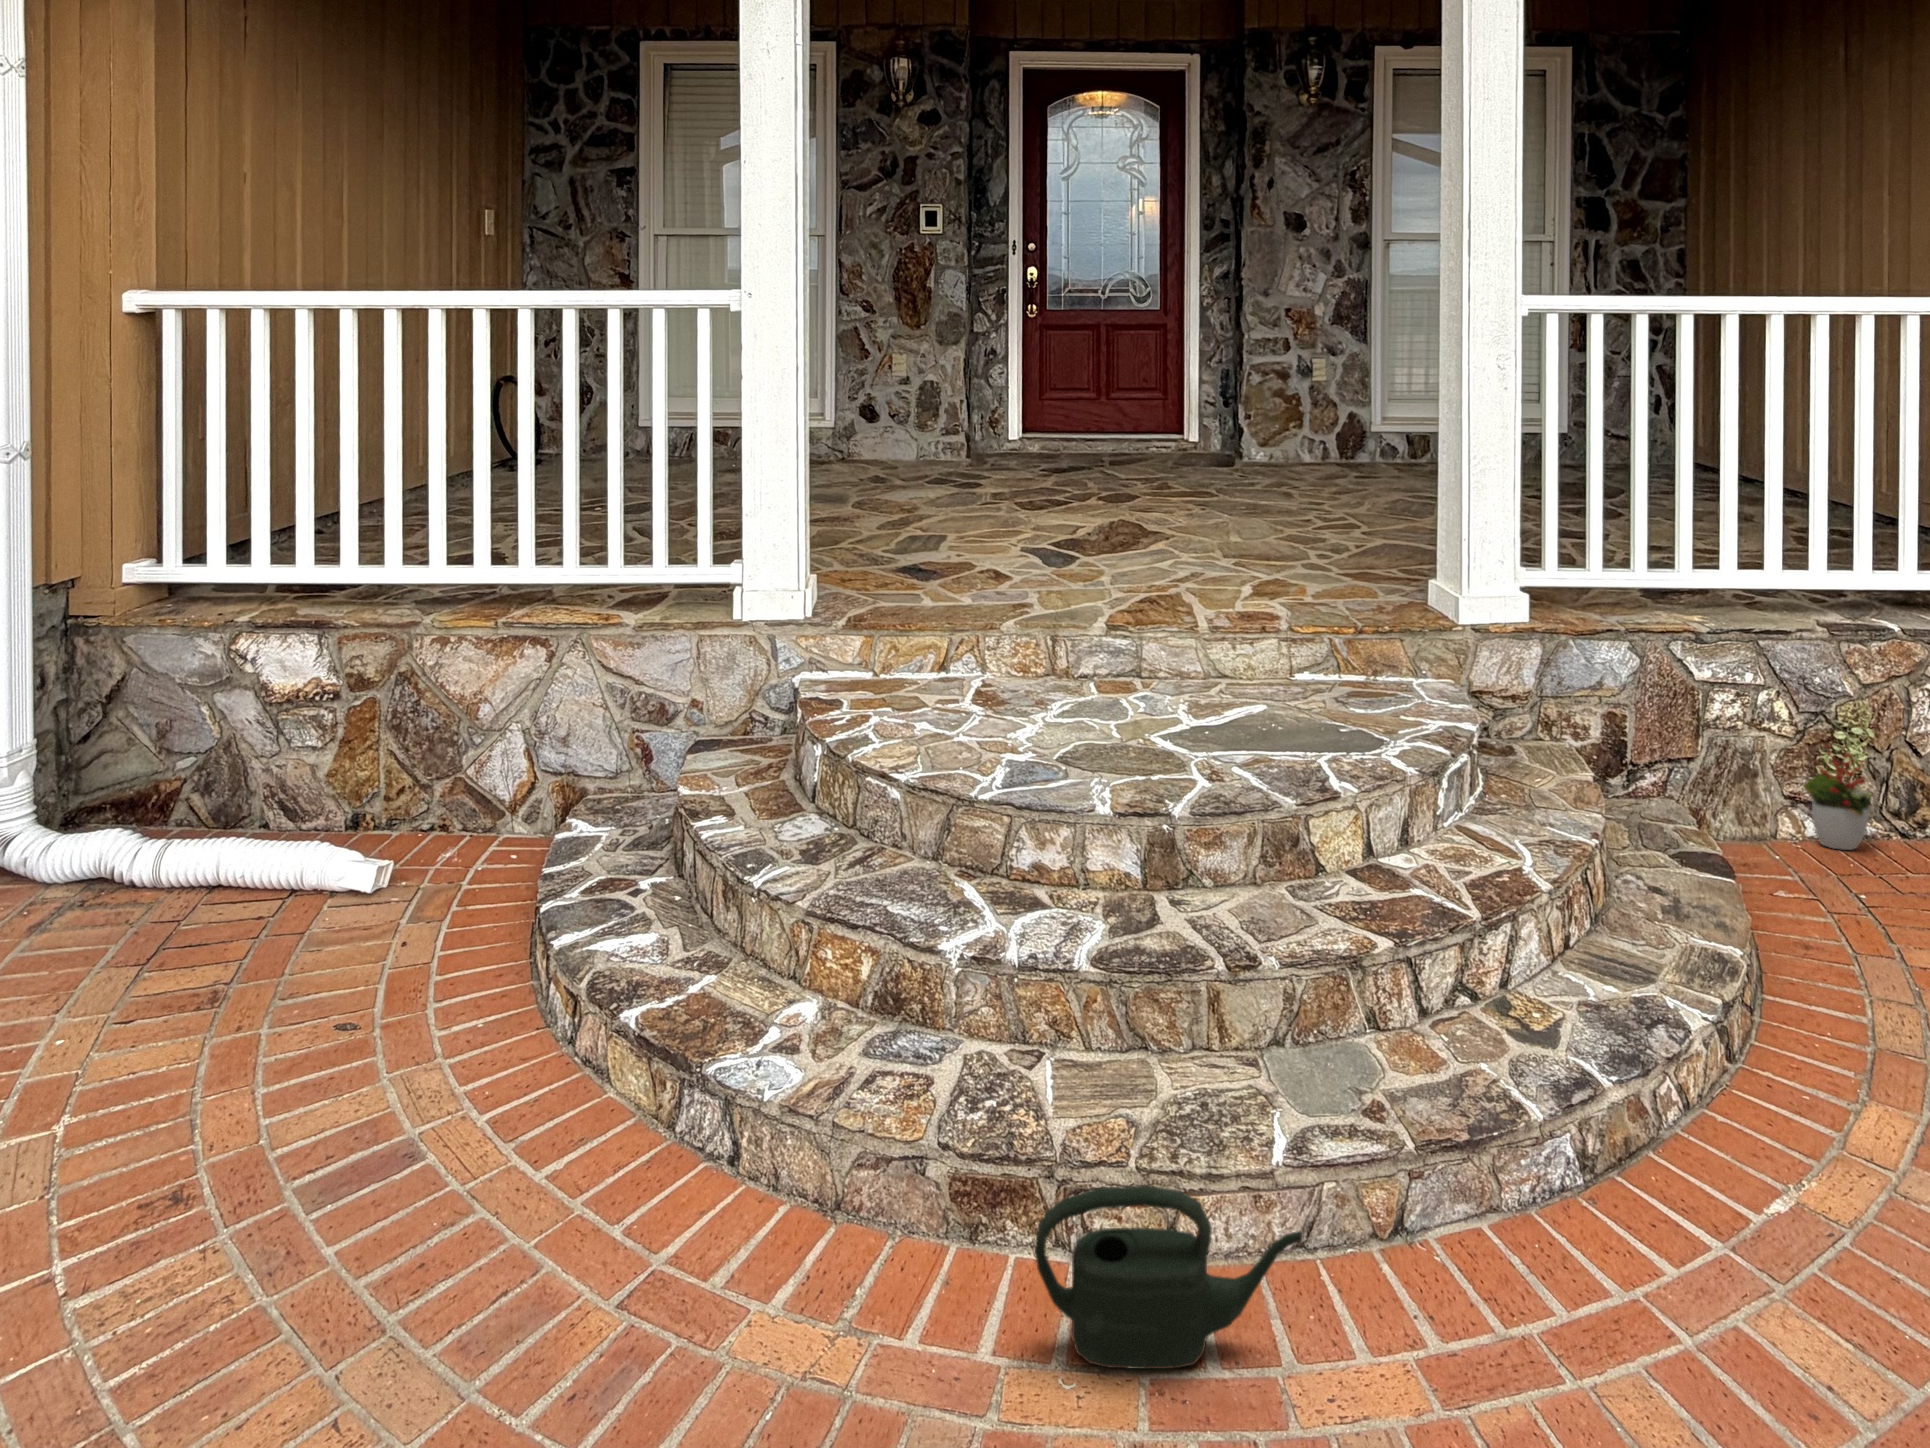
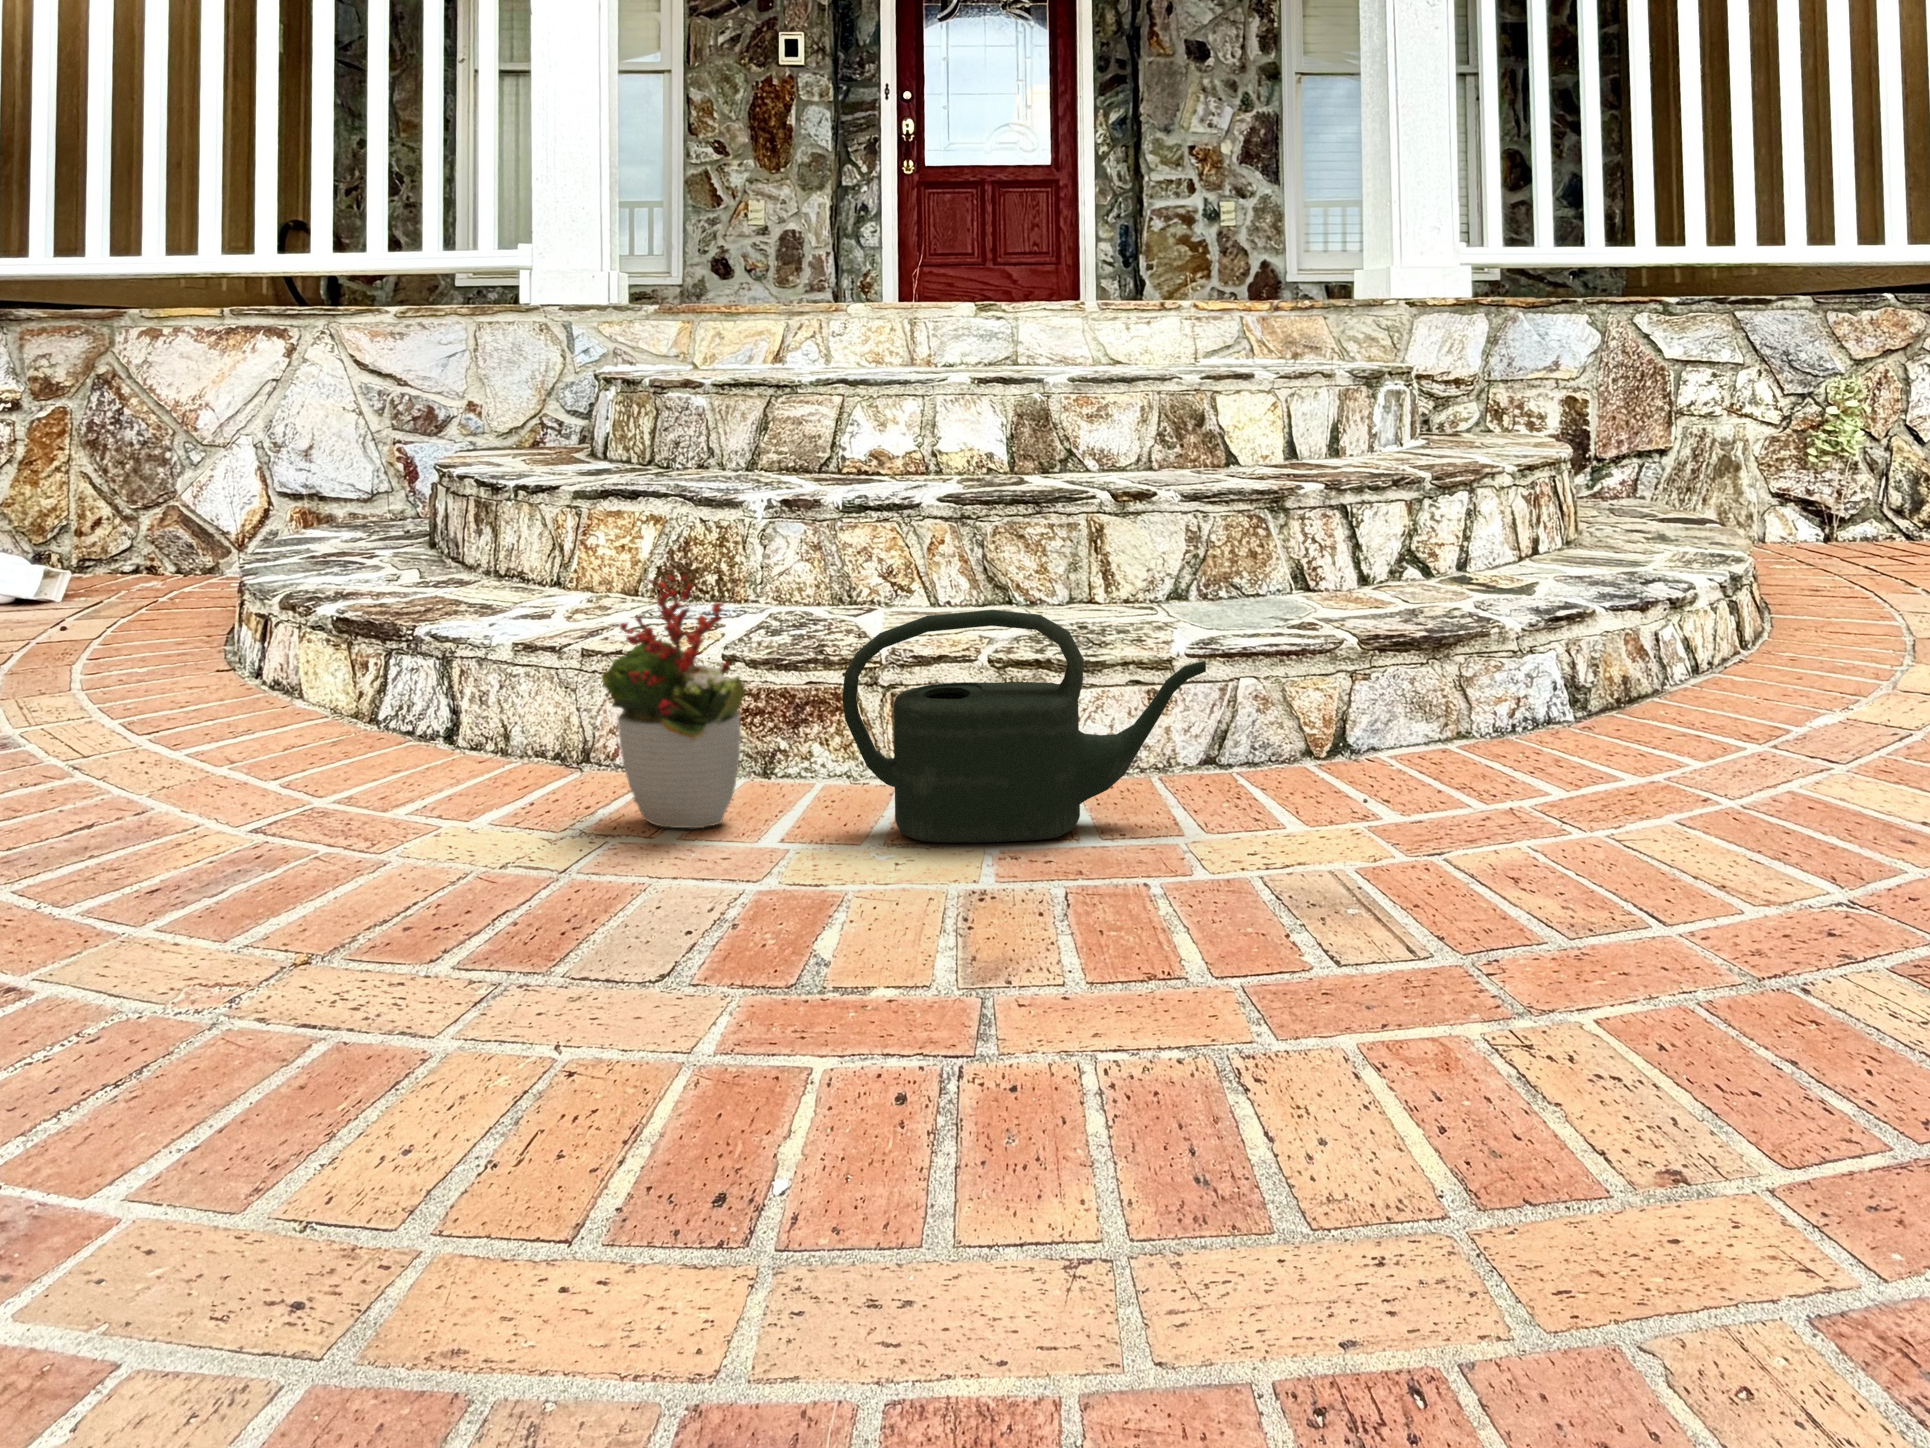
decorative plant: present [1804,746,1872,850] -> present [602,575,745,828]

